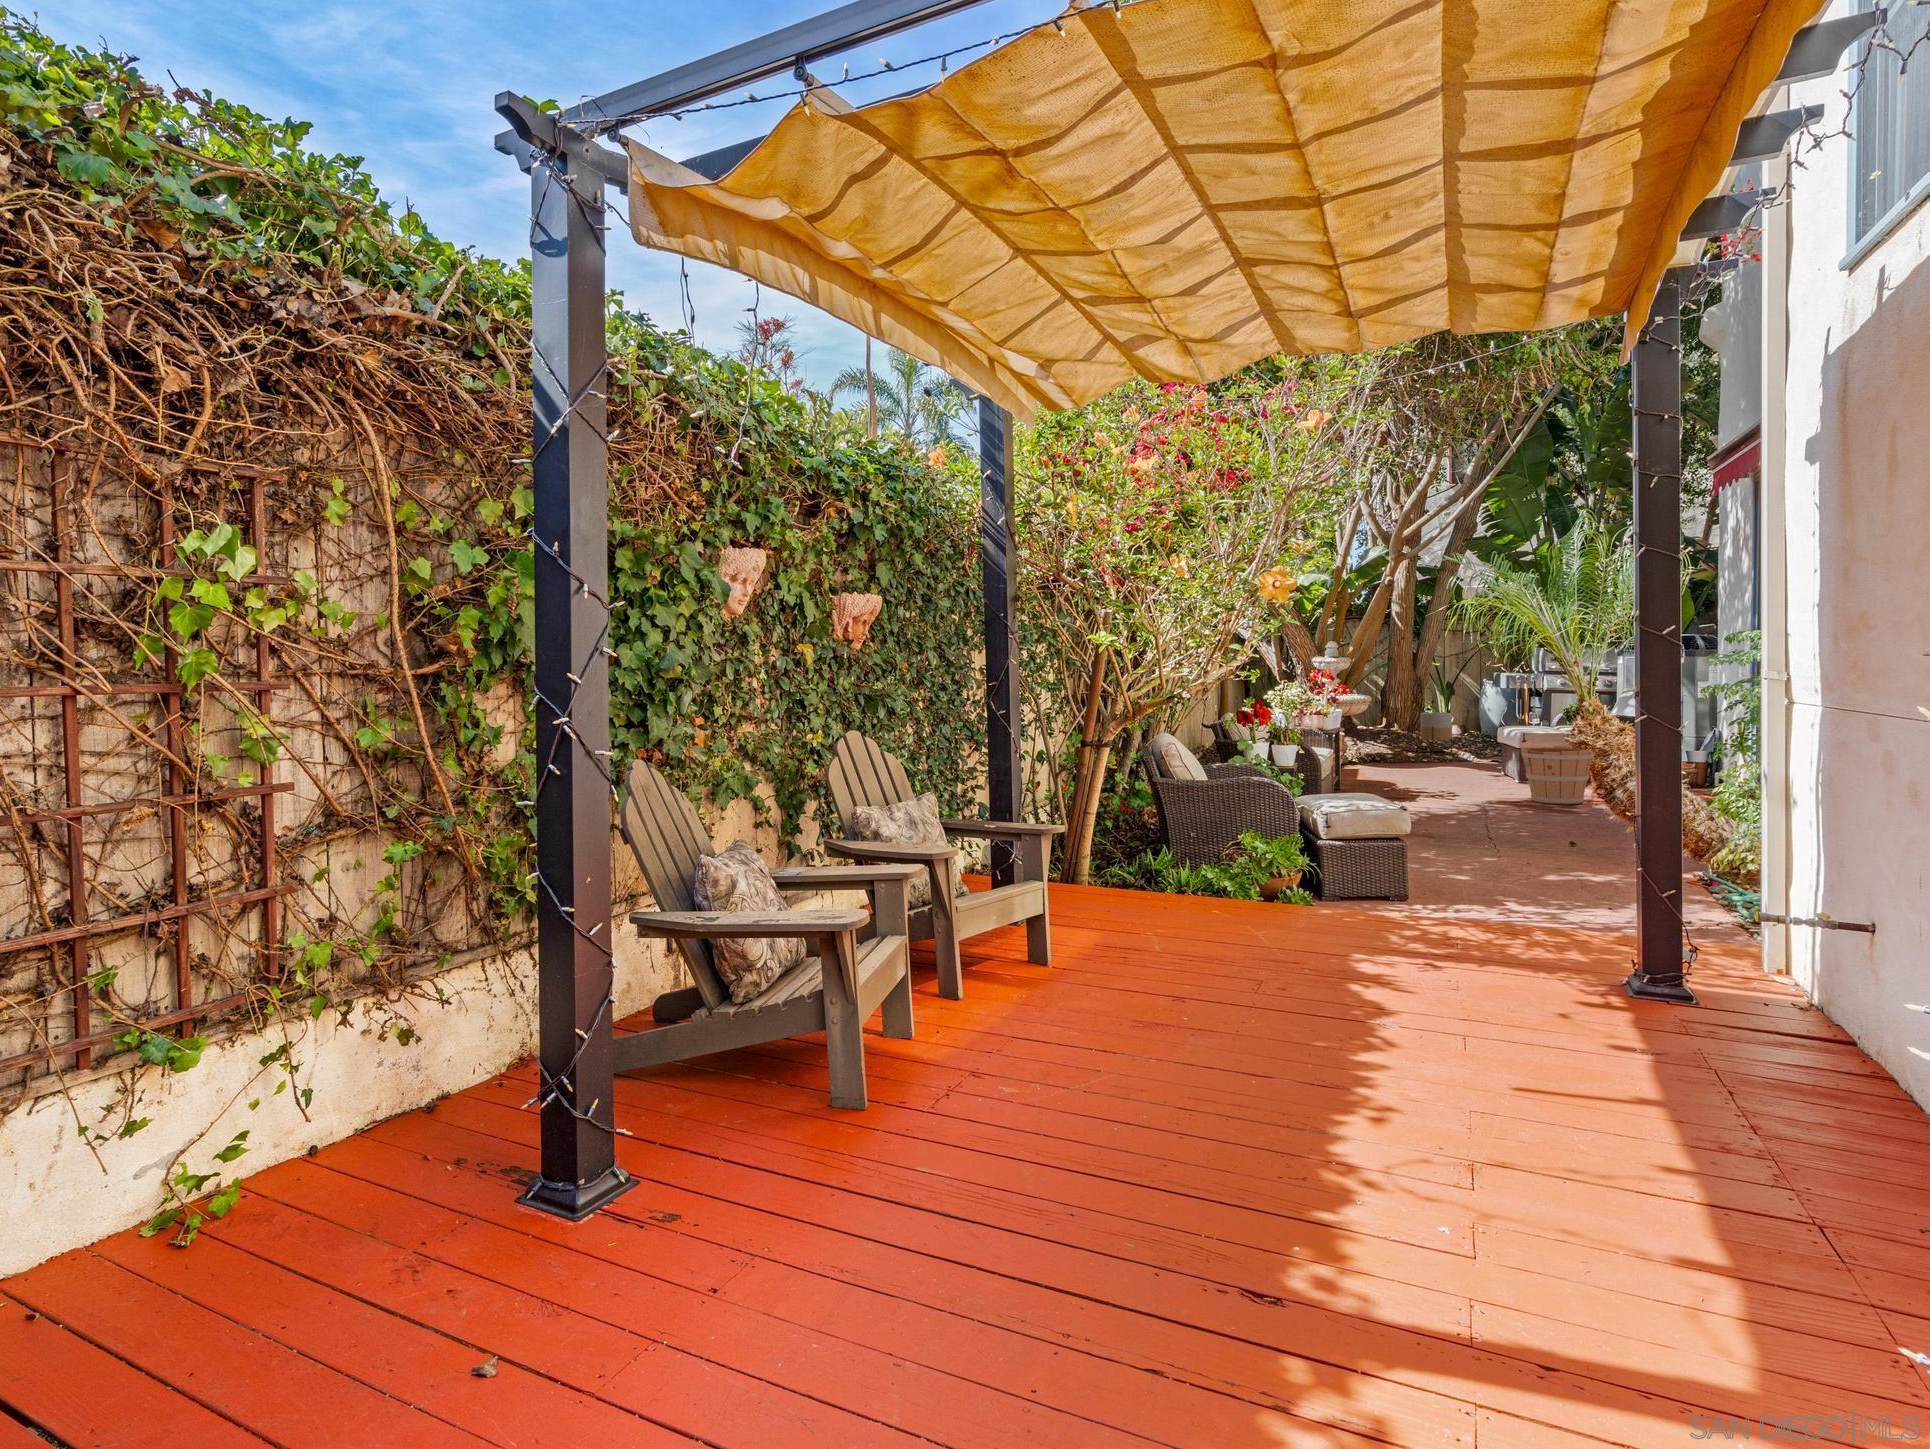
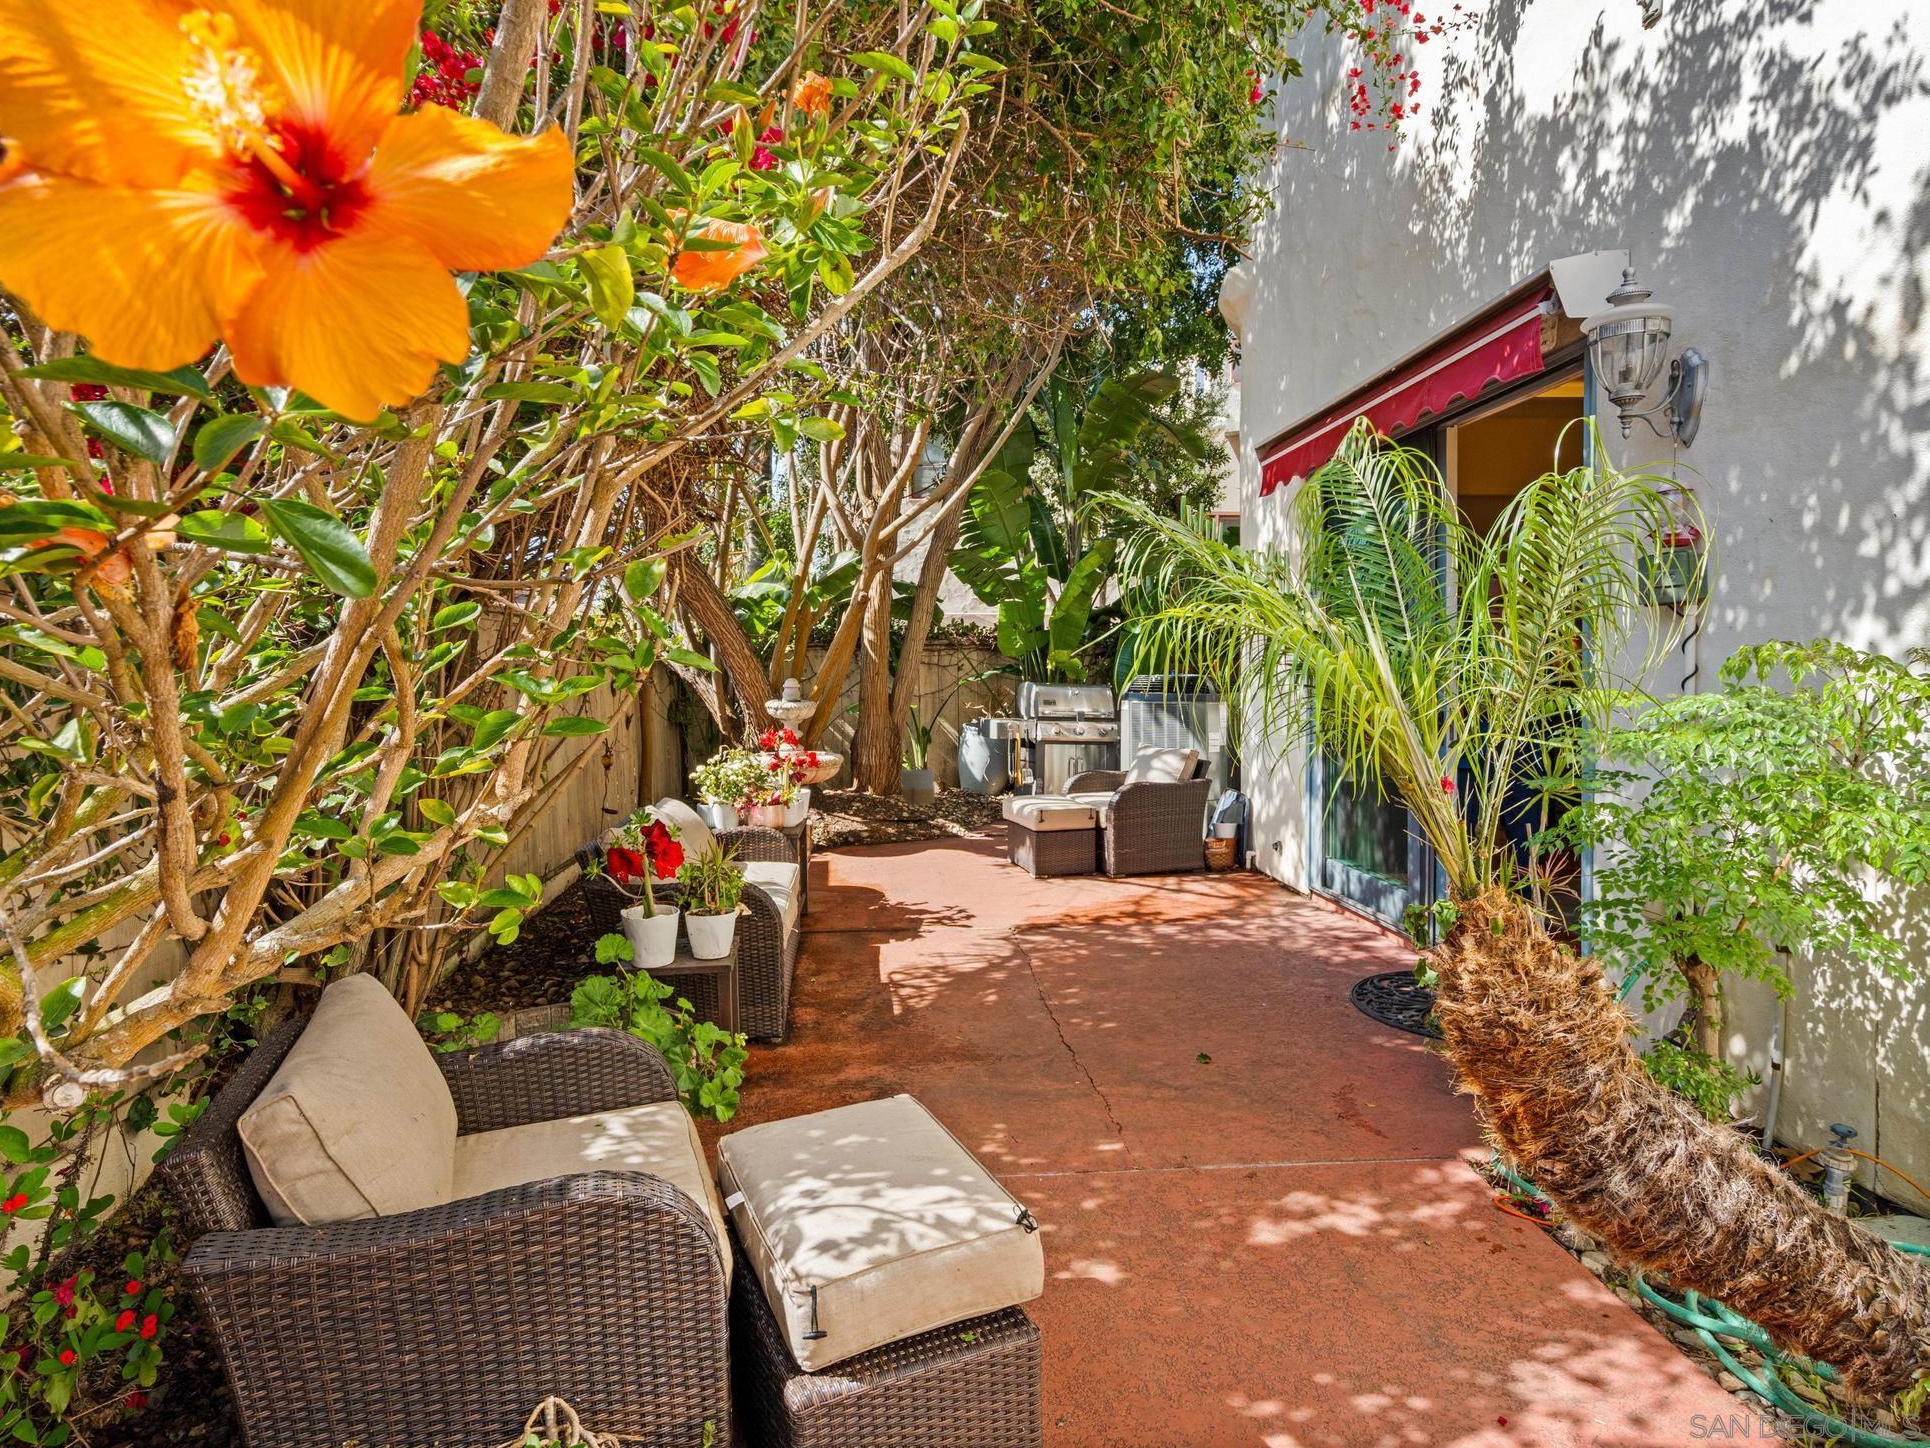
wooden bucket: present [1521,746,1594,804] -> none [1029,820,1113,899]

